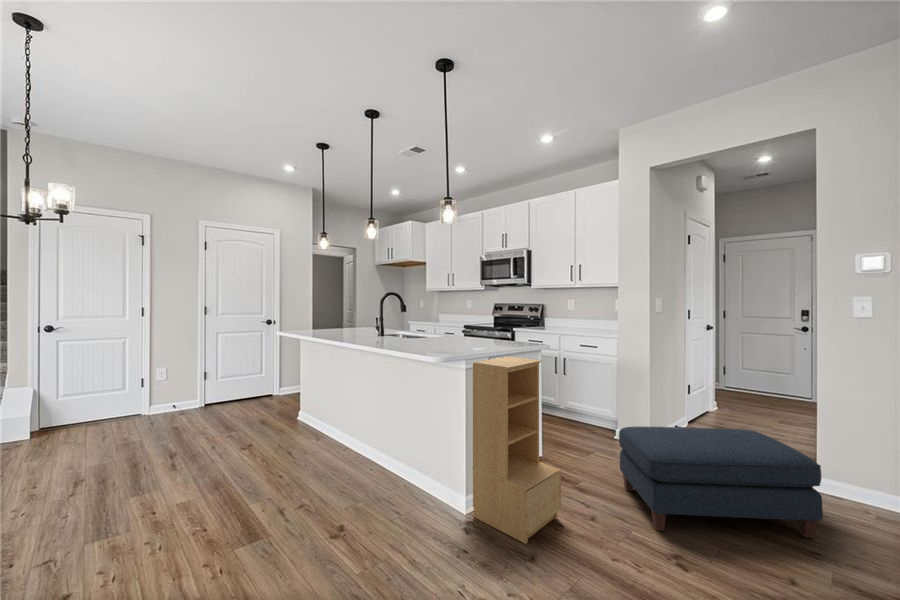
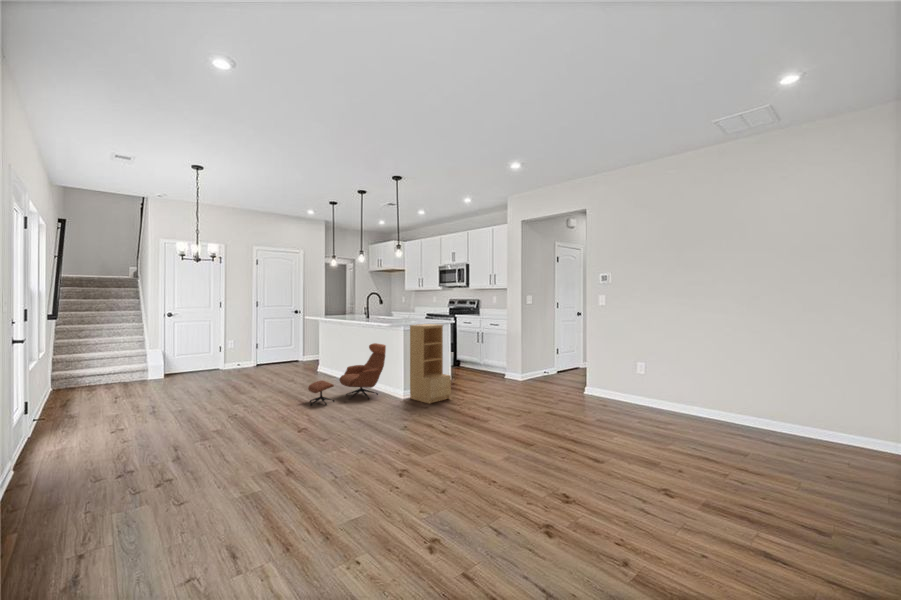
lounge chair: none [253,392,419,556] -> present [308,343,386,405]
ottoman: present [619,426,823,538] -> none [489,360,564,403]

